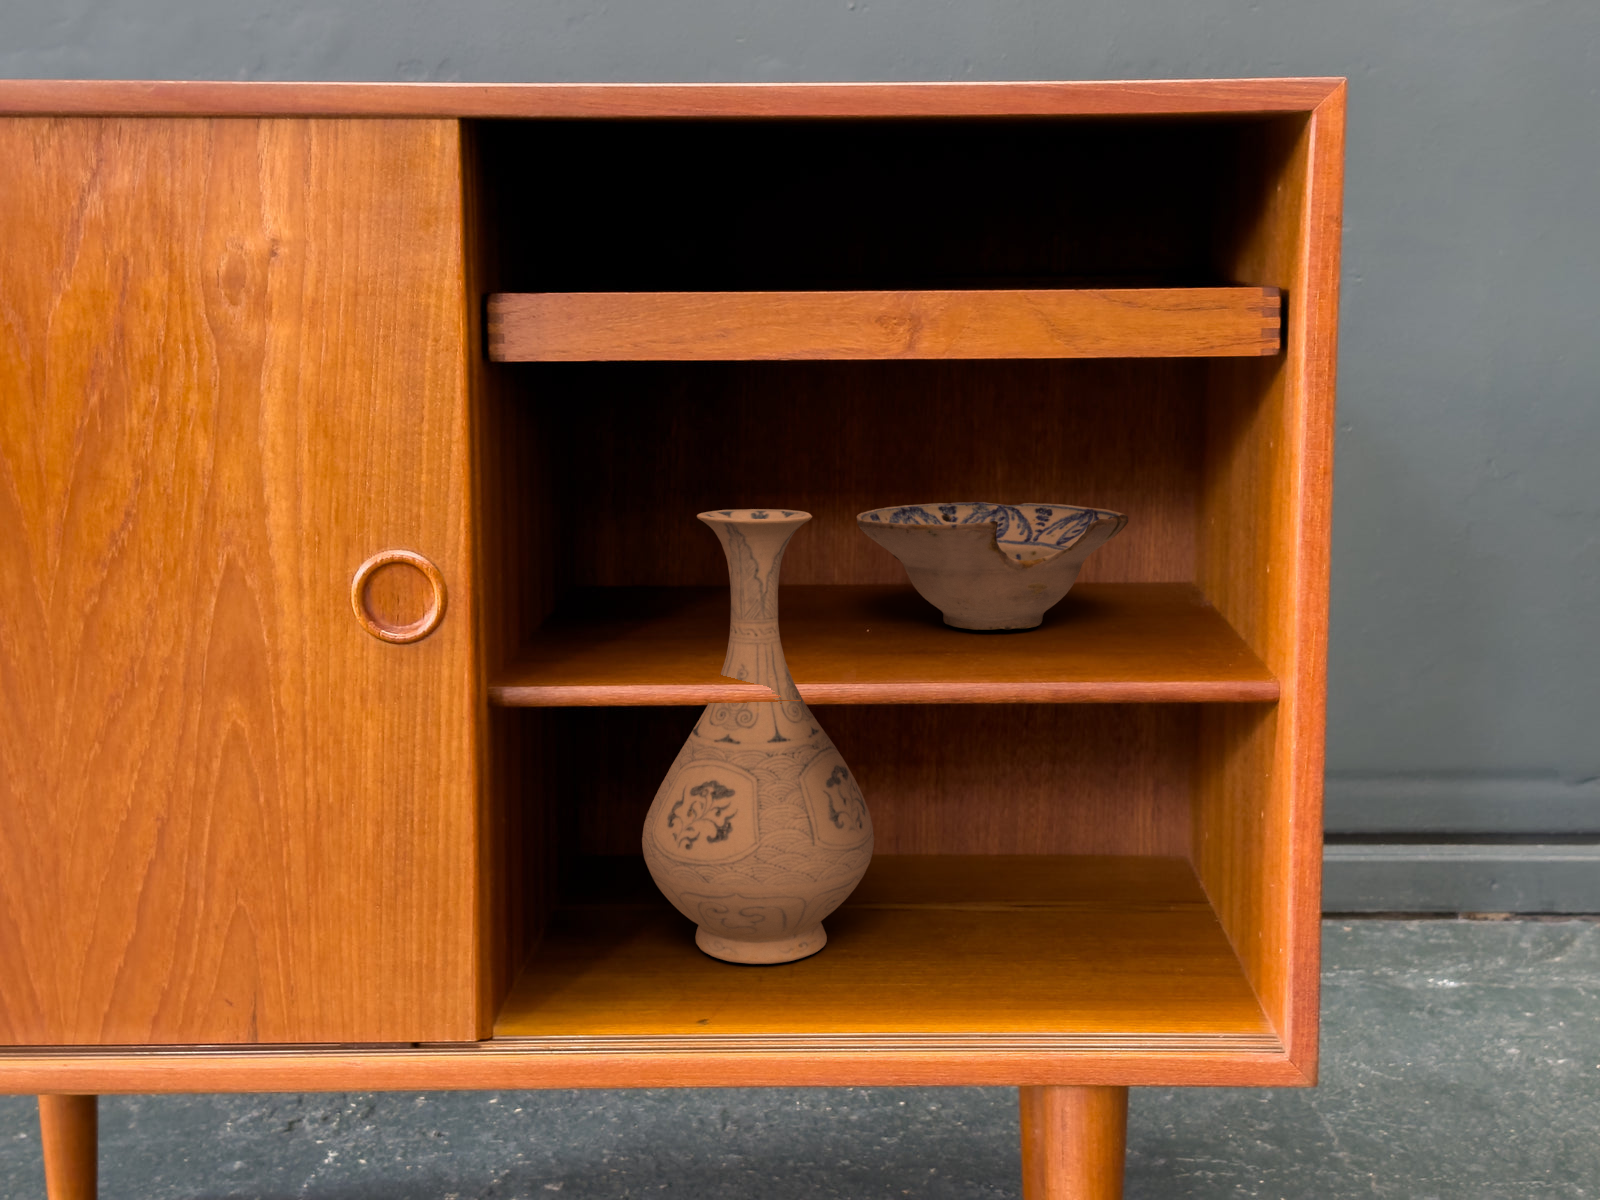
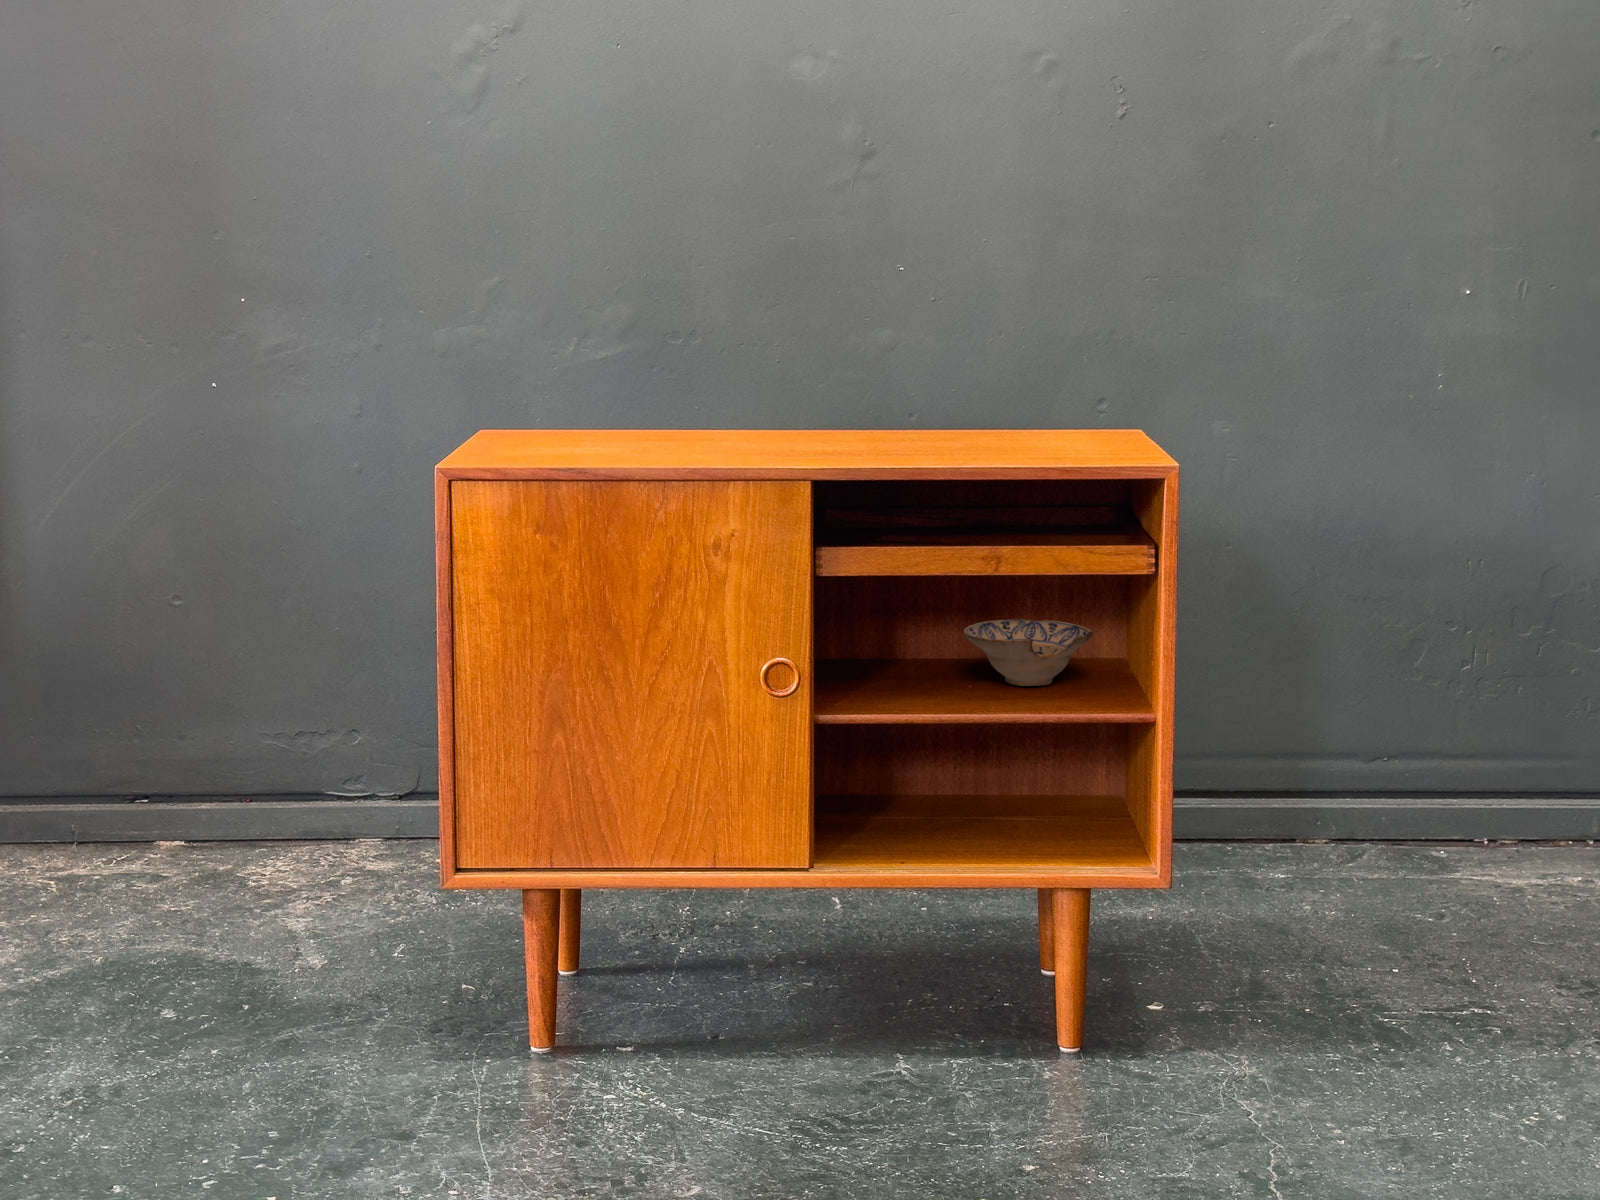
vase: present [642,509,874,964] -> none [863,628,973,842]

